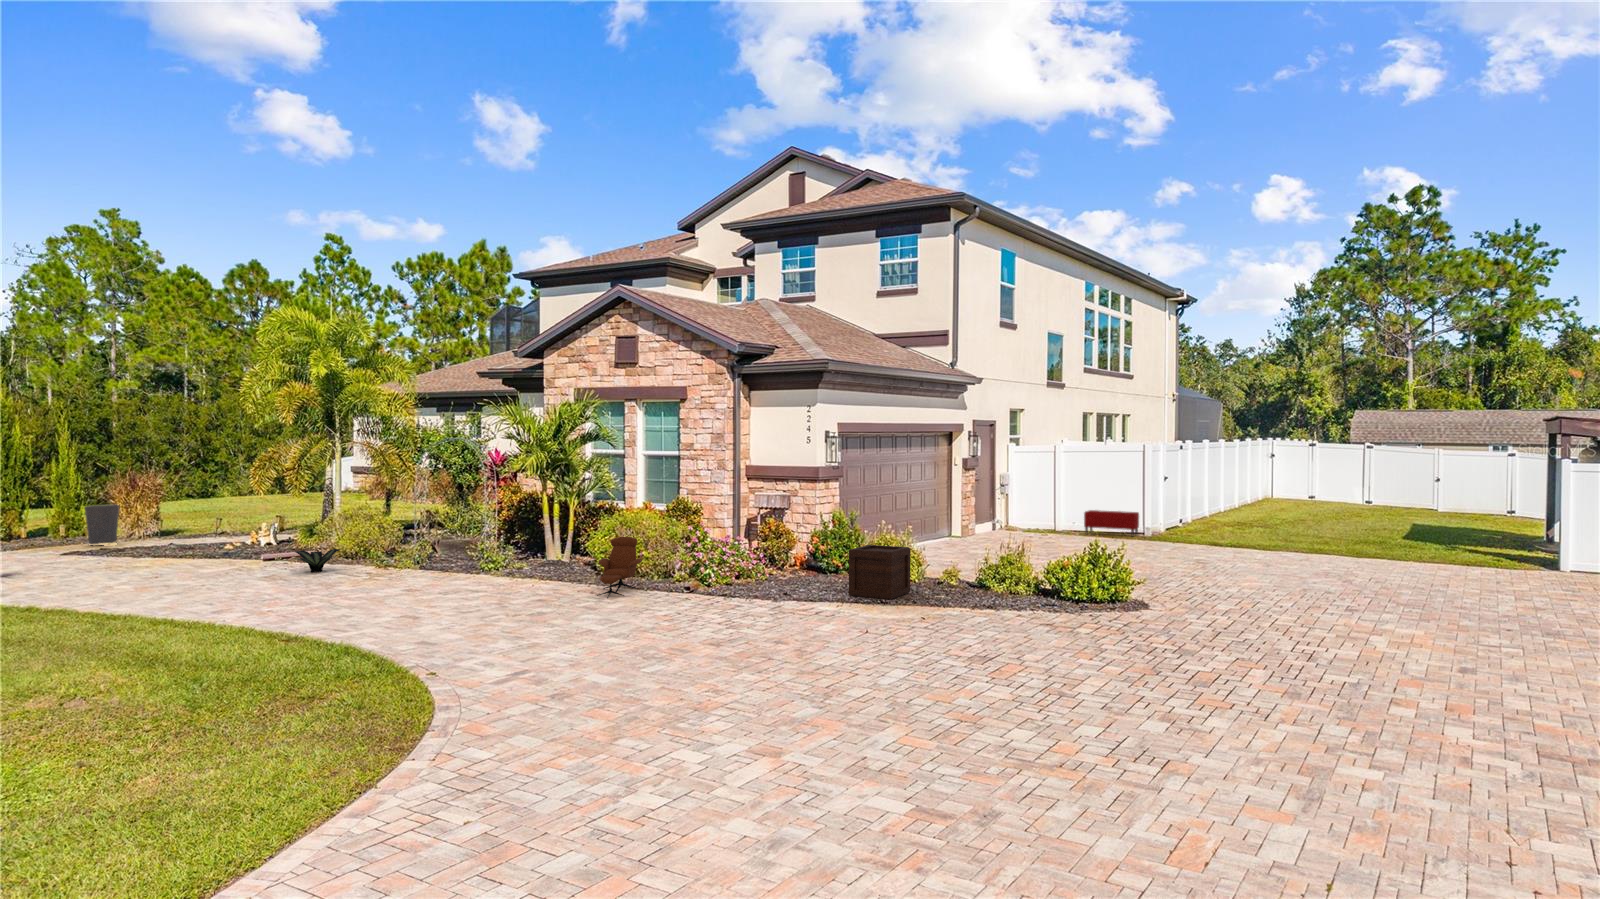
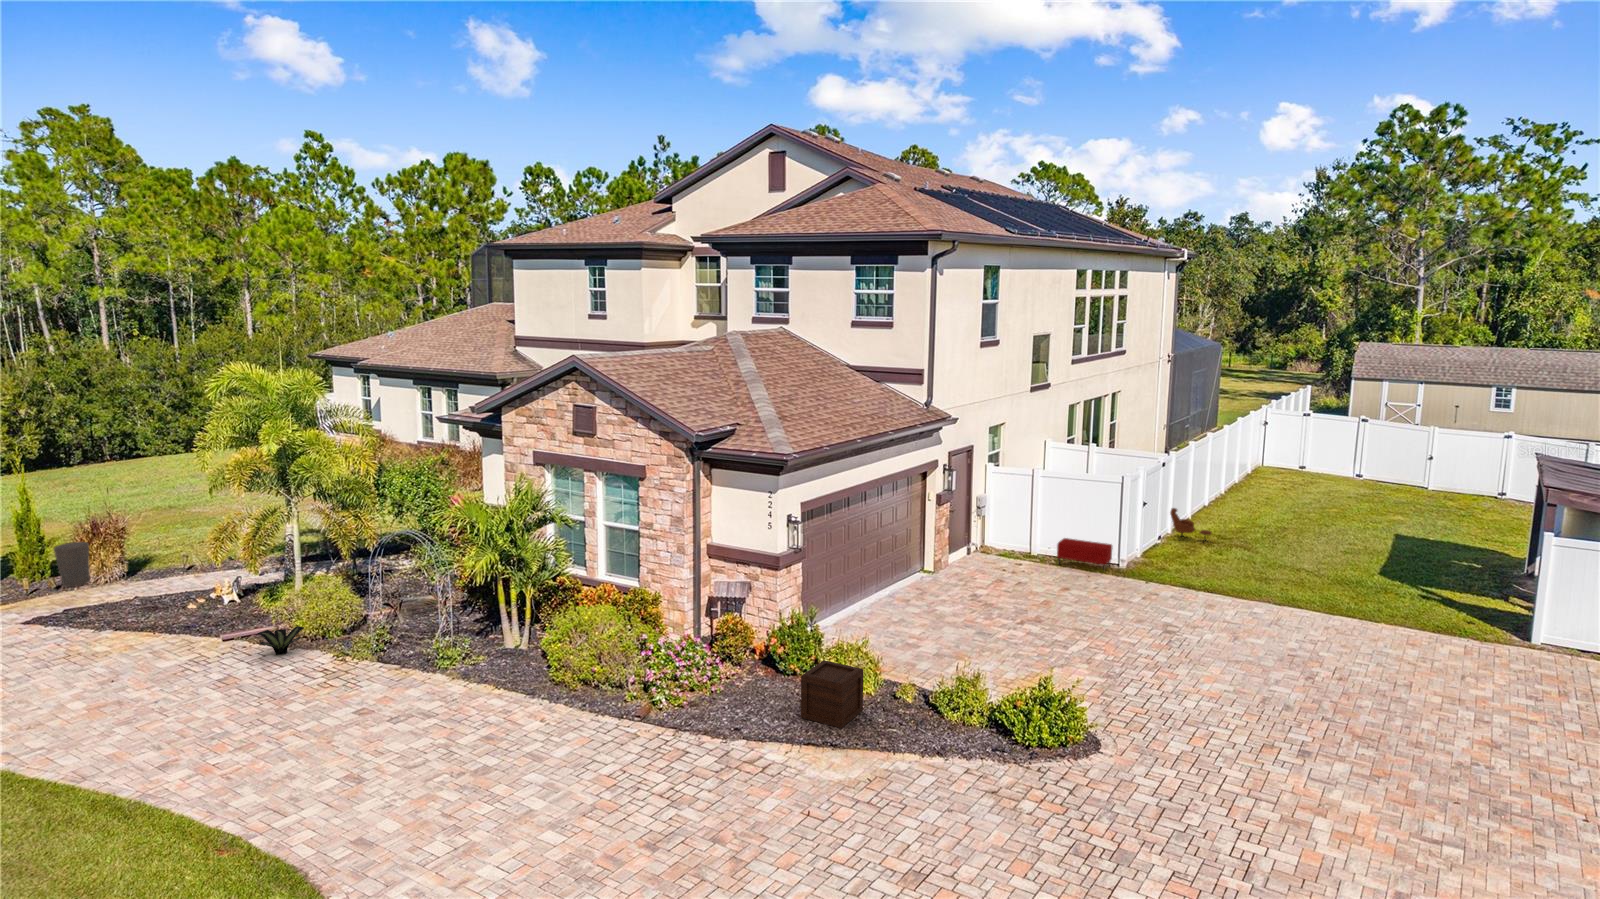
lounge chair: present [597,537,642,598] -> present [1170,508,1212,541]

